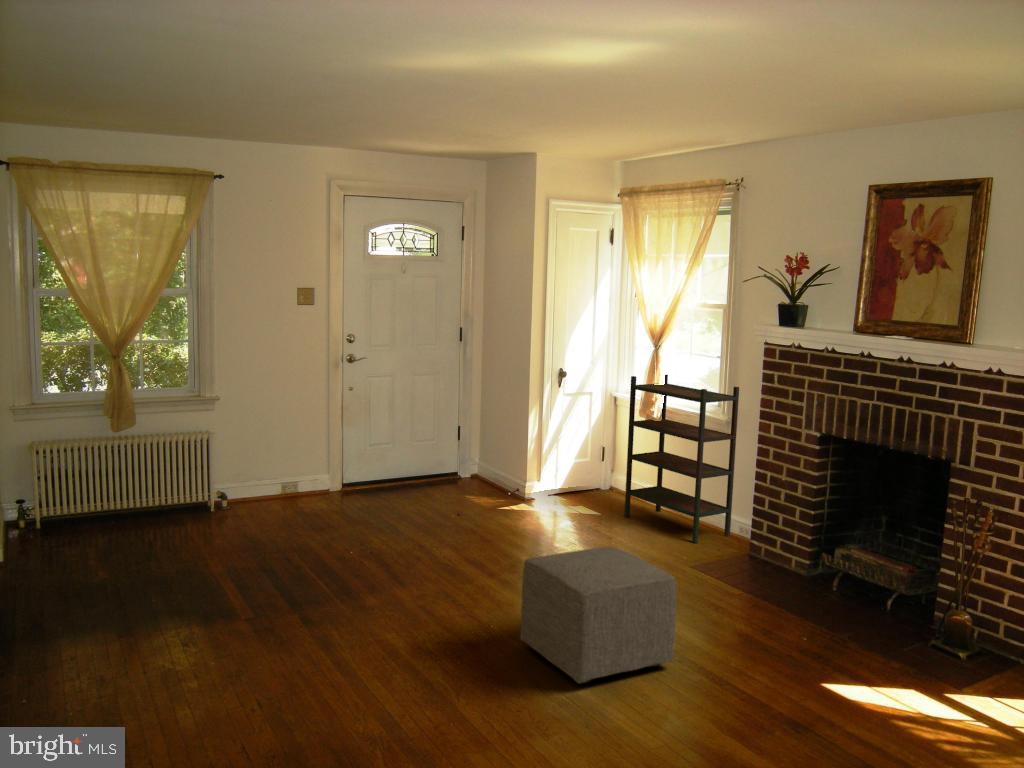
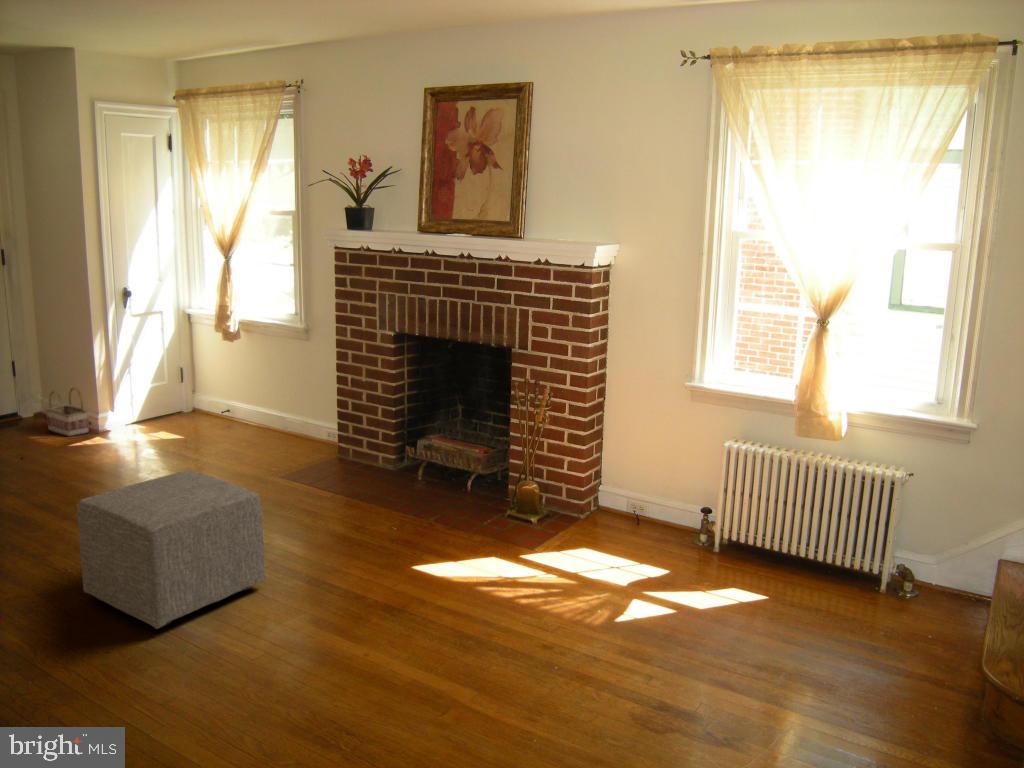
bookshelf: present [624,375,739,543] -> none [200,287,318,453]
basket: none [490,456,523,501] -> present [47,387,88,437]

